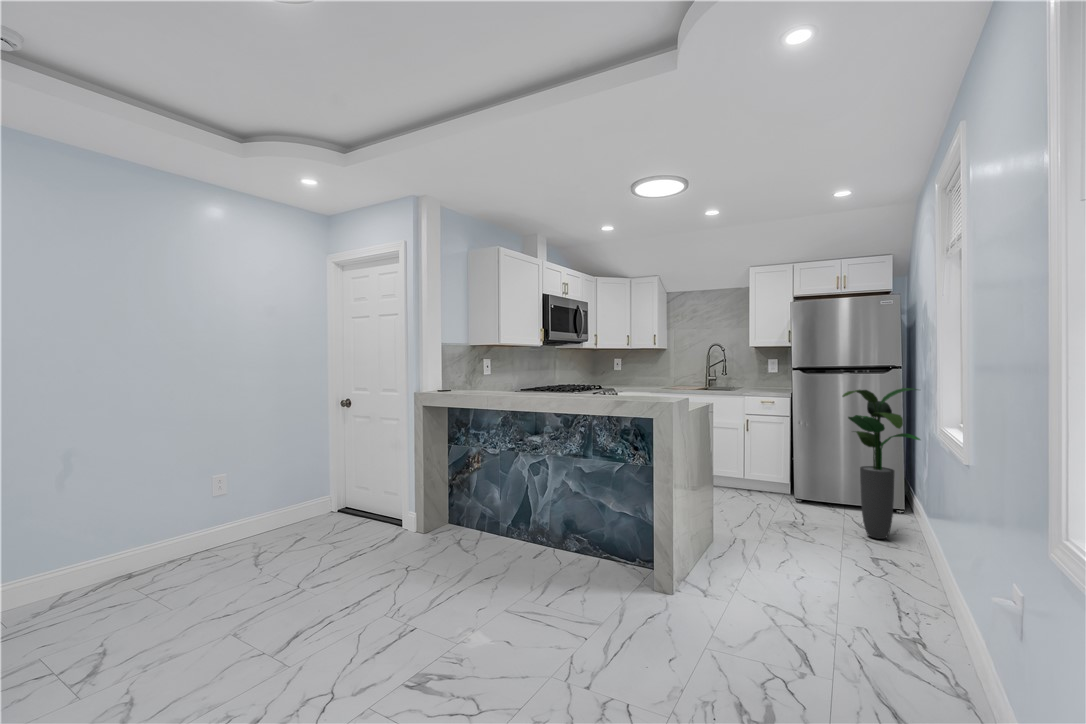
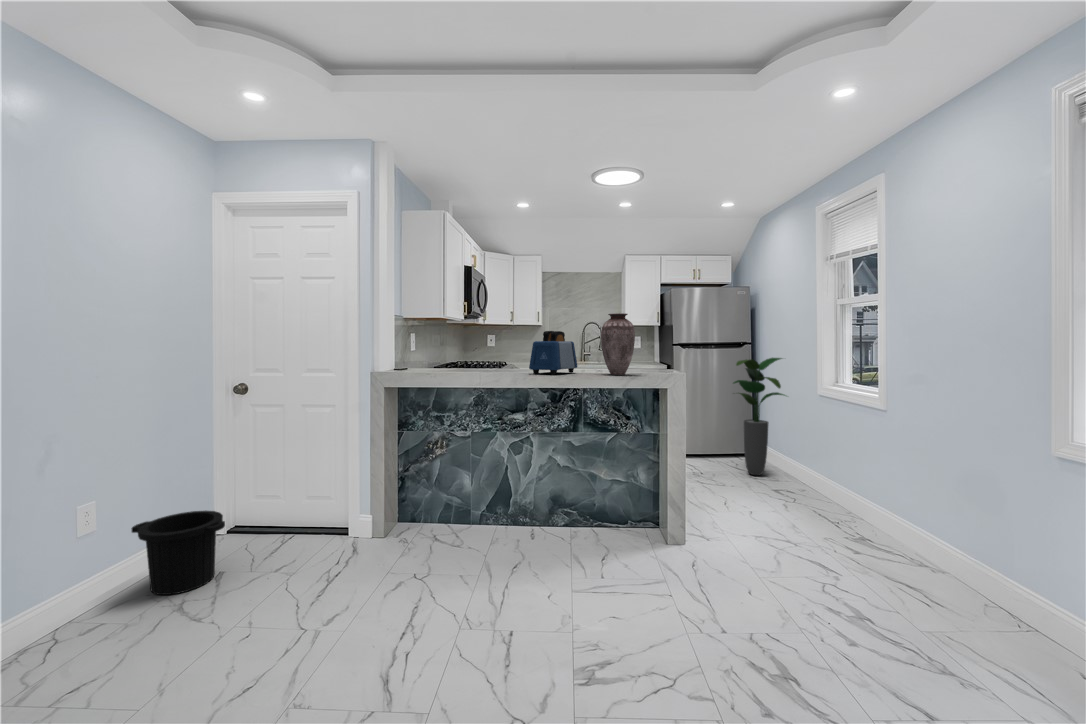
vase: none [597,341,631,403] -> present [601,313,635,375]
toaster: none [531,359,586,401] -> present [529,331,577,375]
trash can: none [255,490,309,545] -> present [131,511,225,595]

